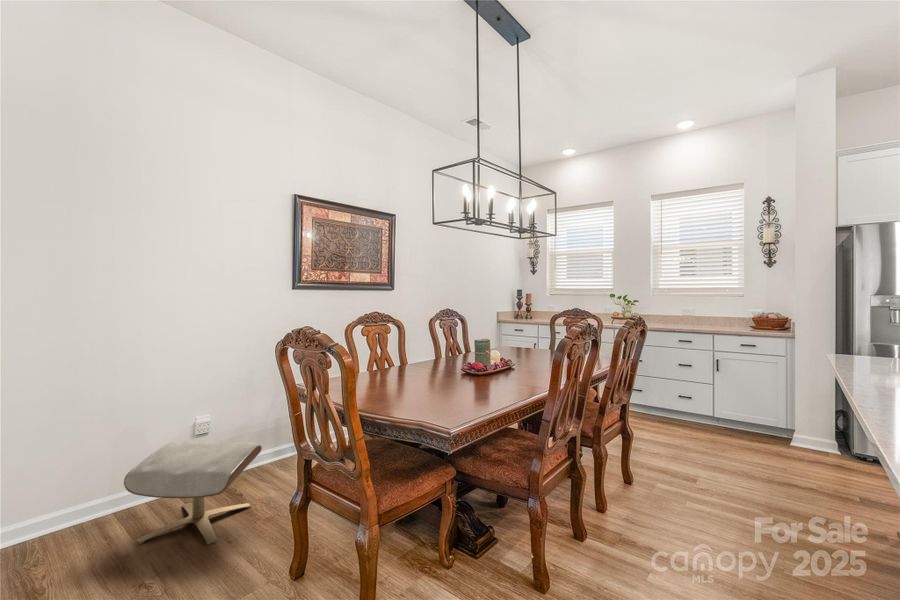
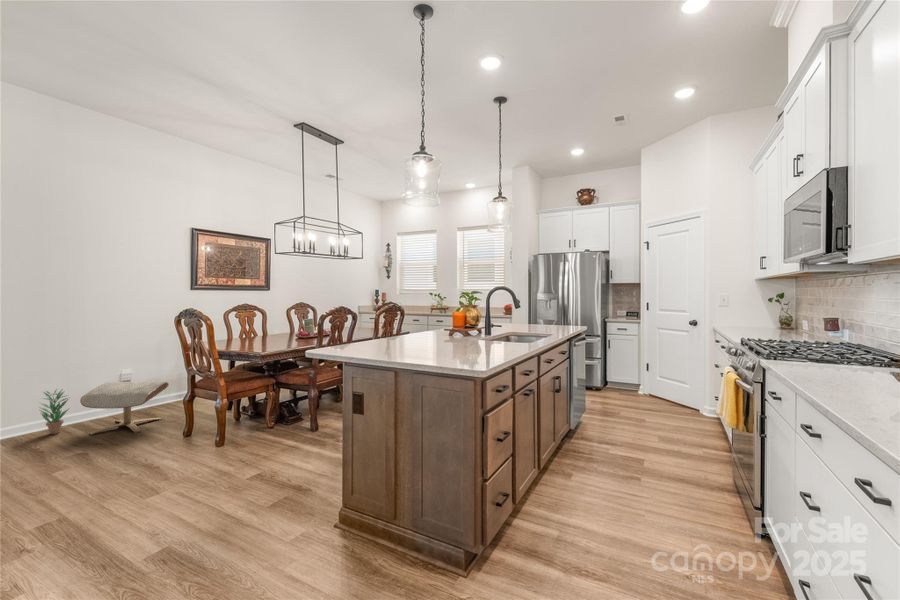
potted plant: none [60,455,114,534] -> present [41,391,68,434]

